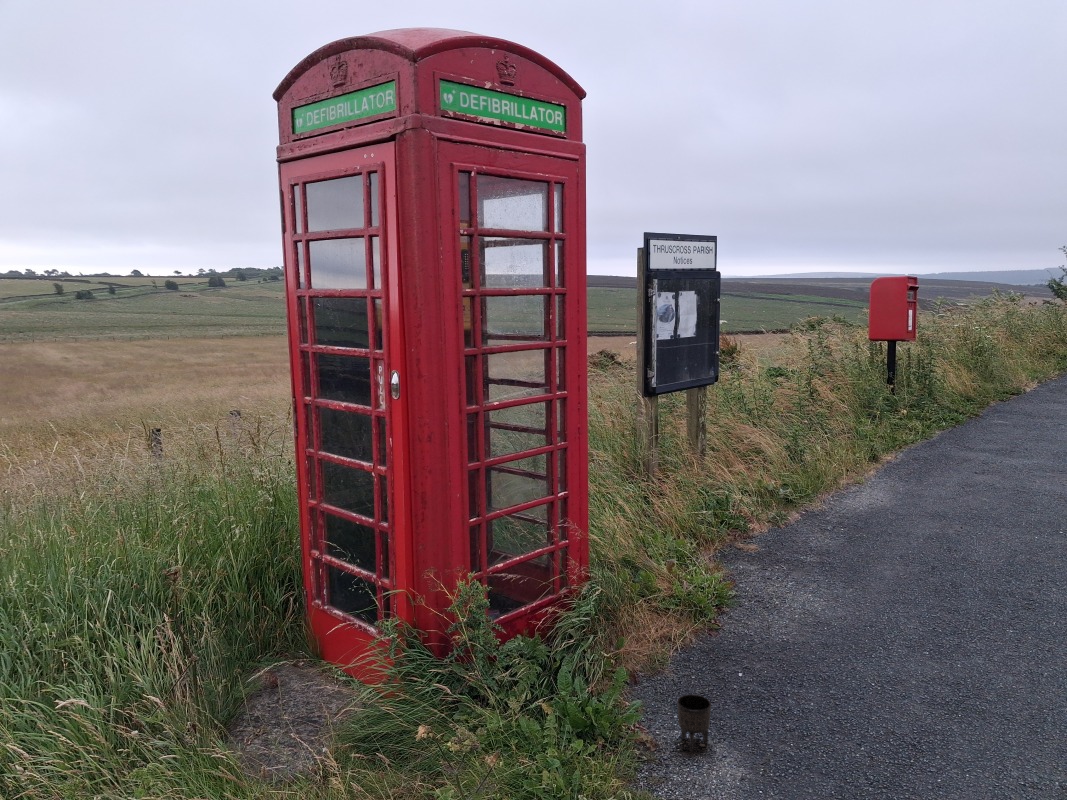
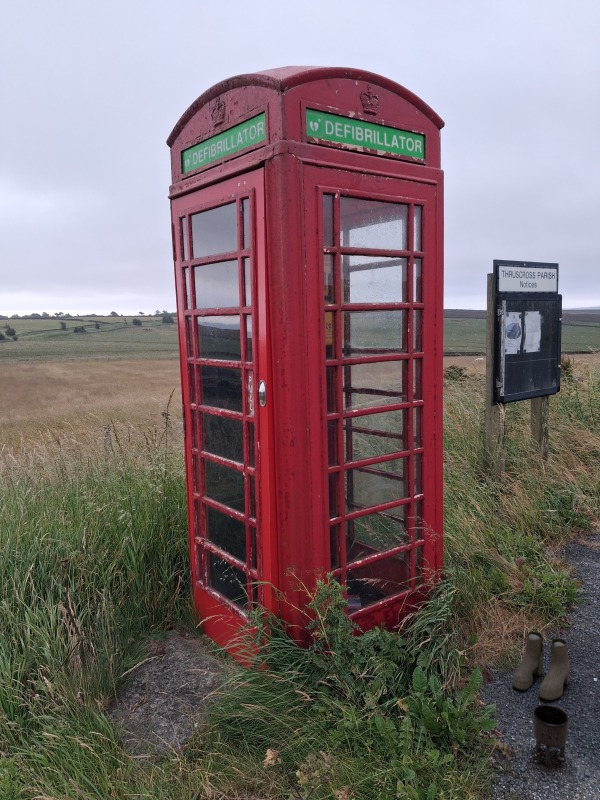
boots: none [660,630,717,696] -> present [512,632,570,700]

